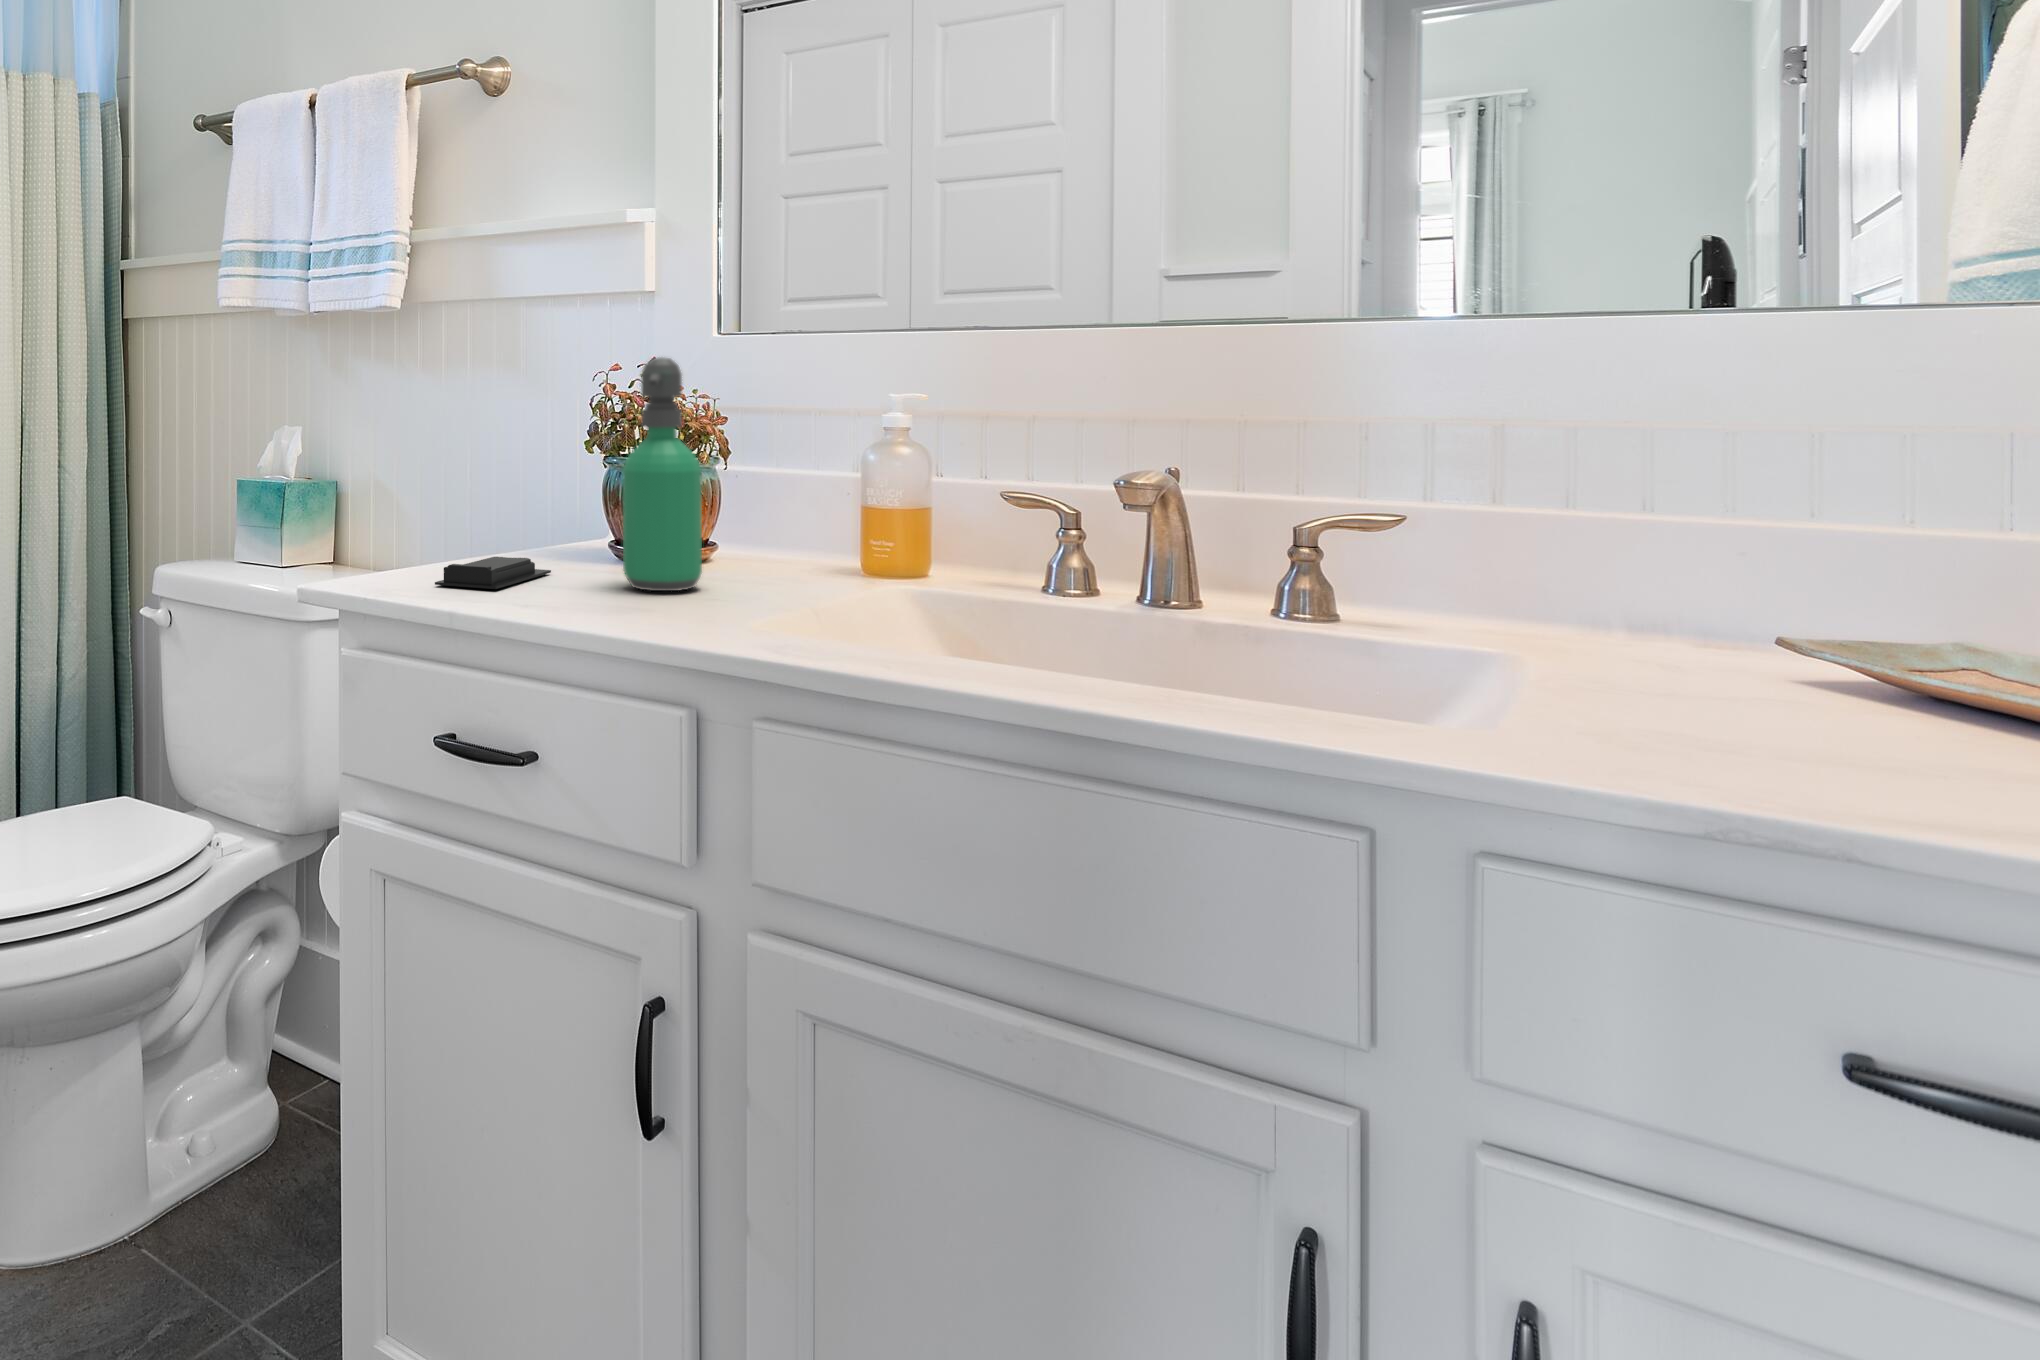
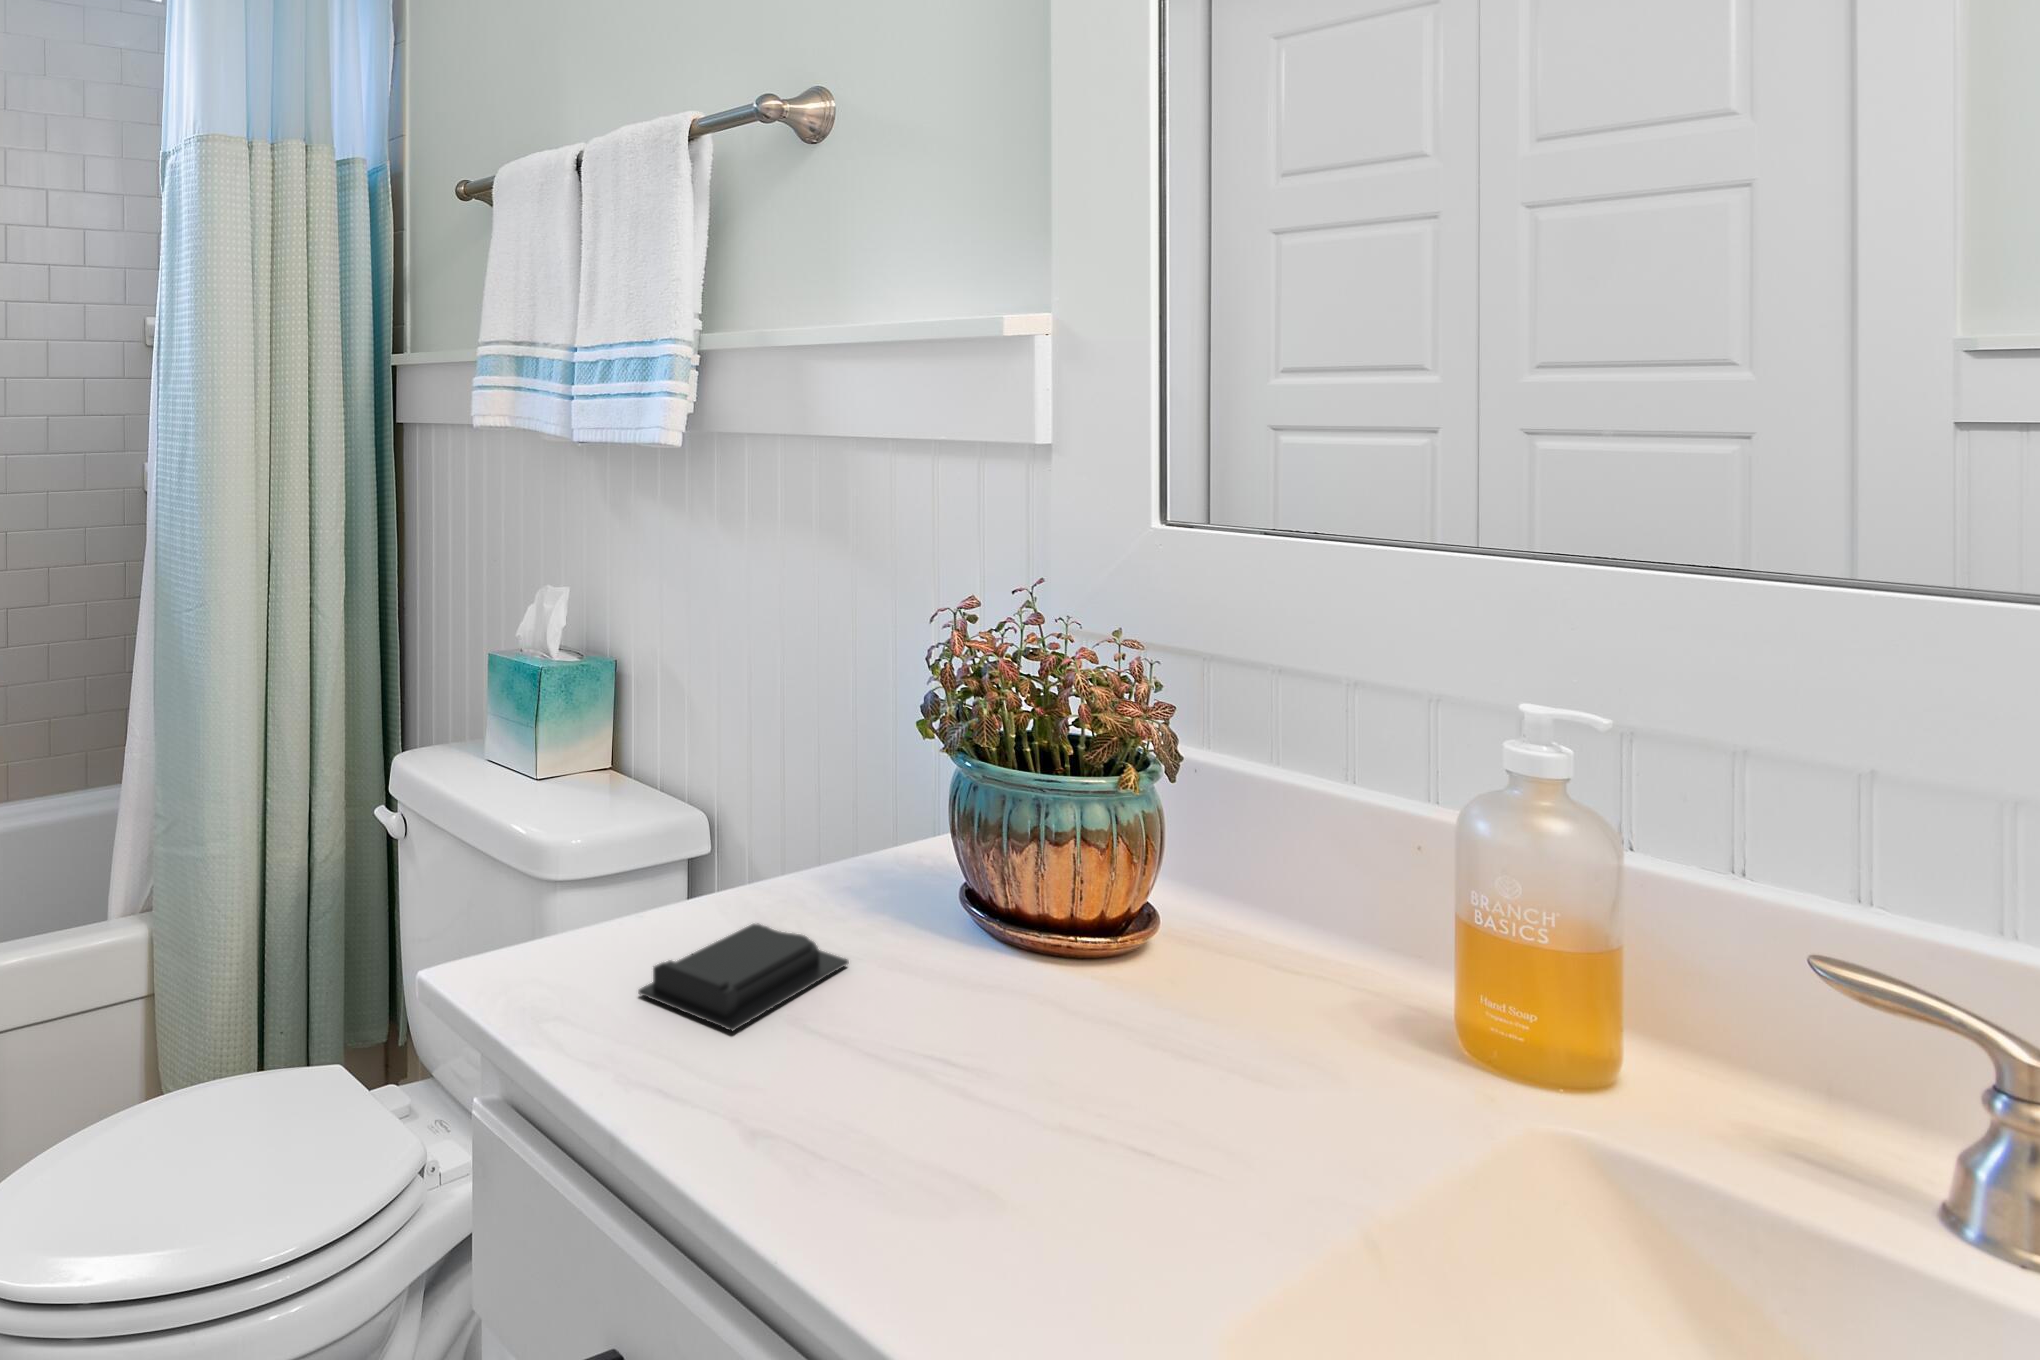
soap dispenser: present [623,357,702,591] -> none [963,637,1120,1091]

